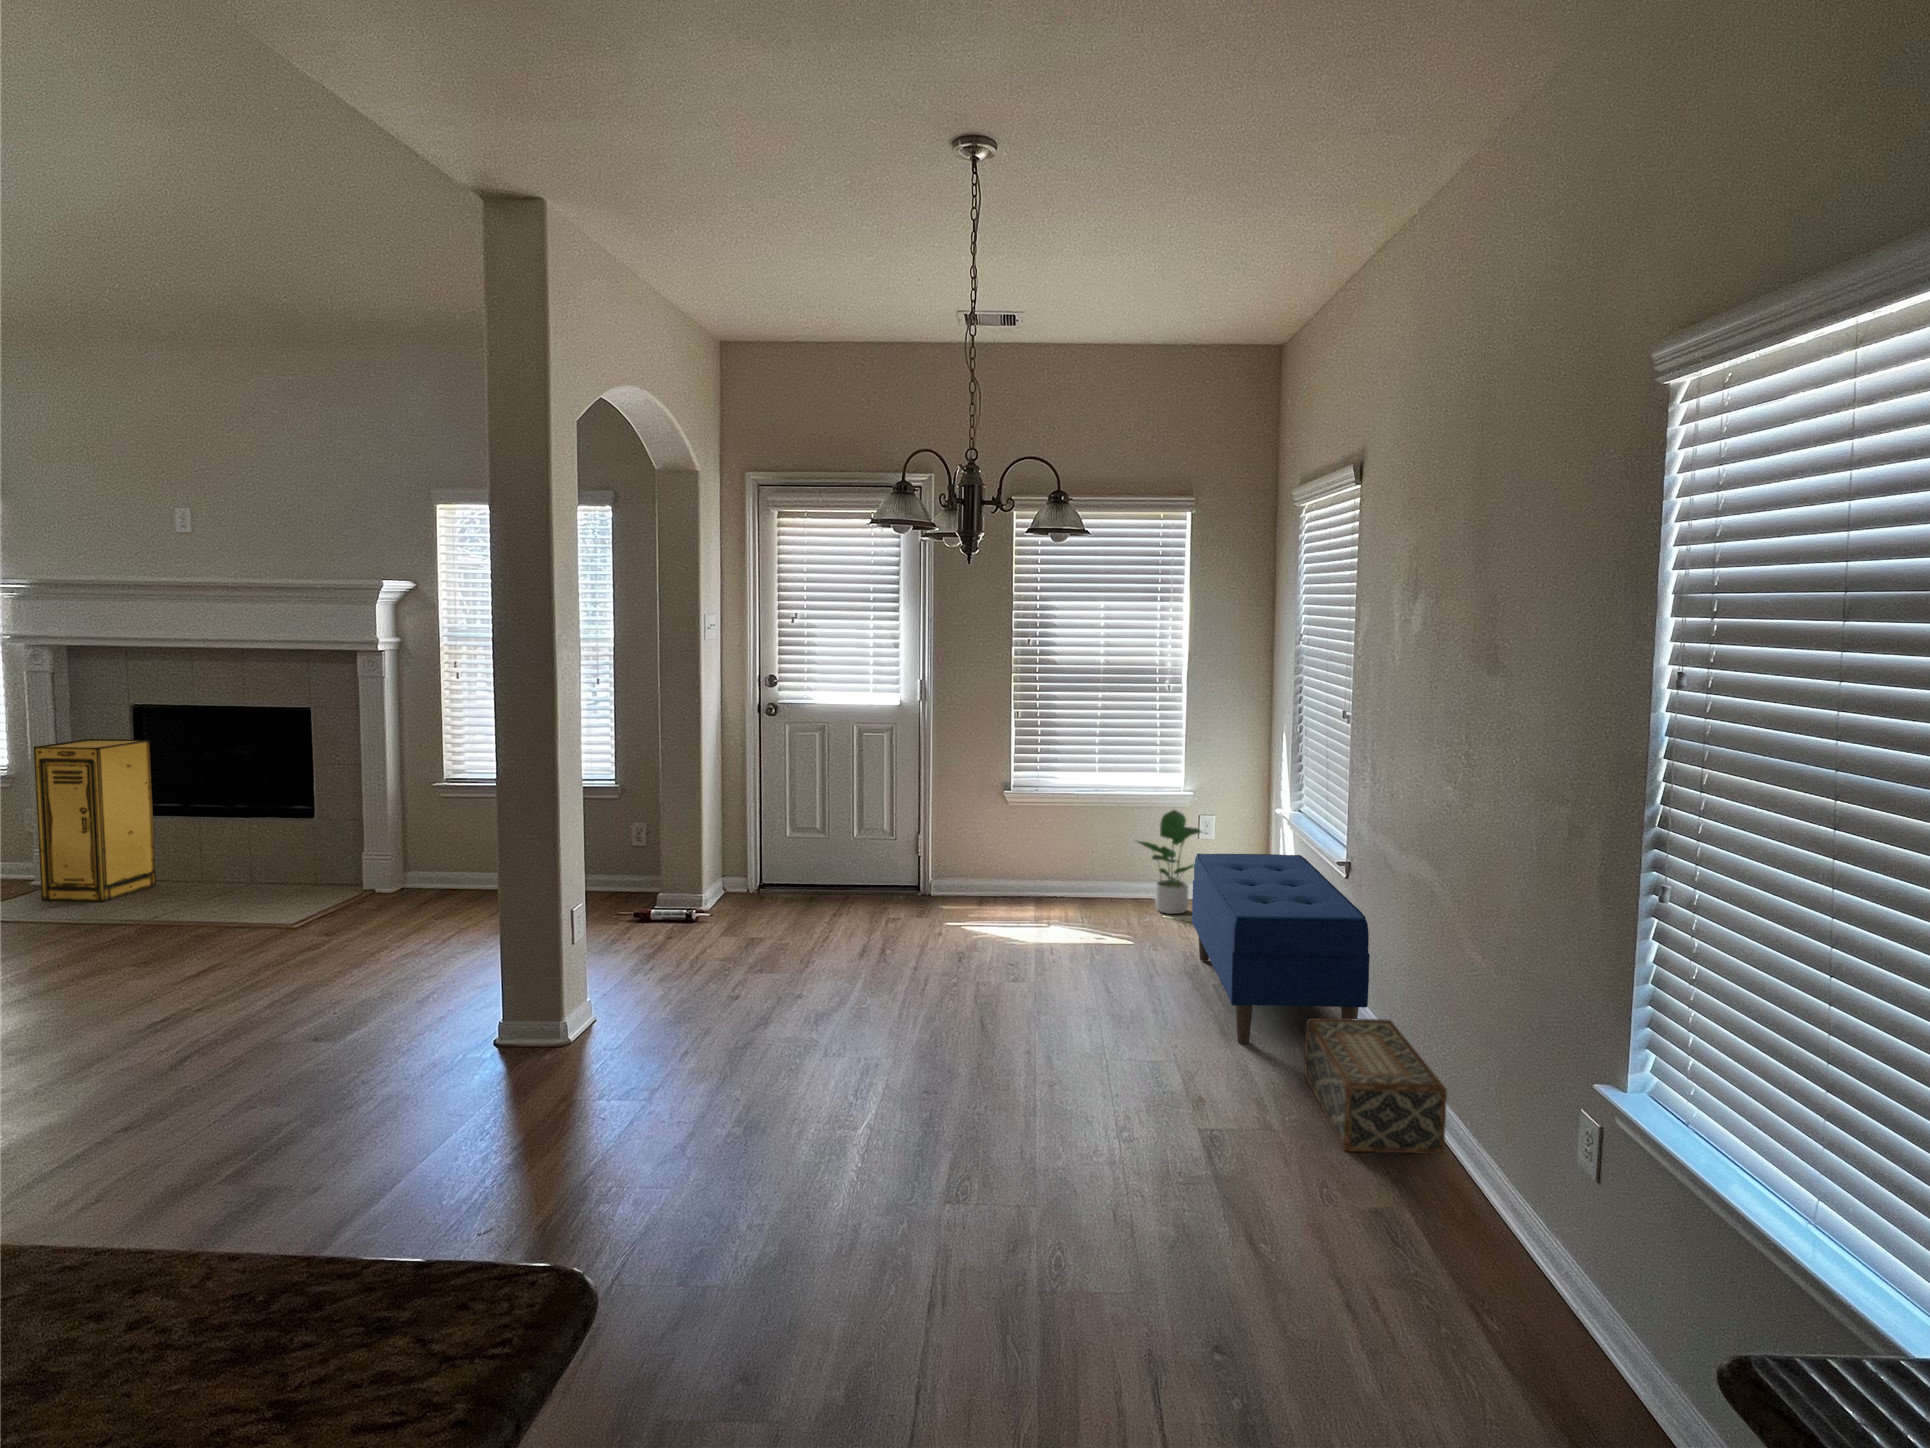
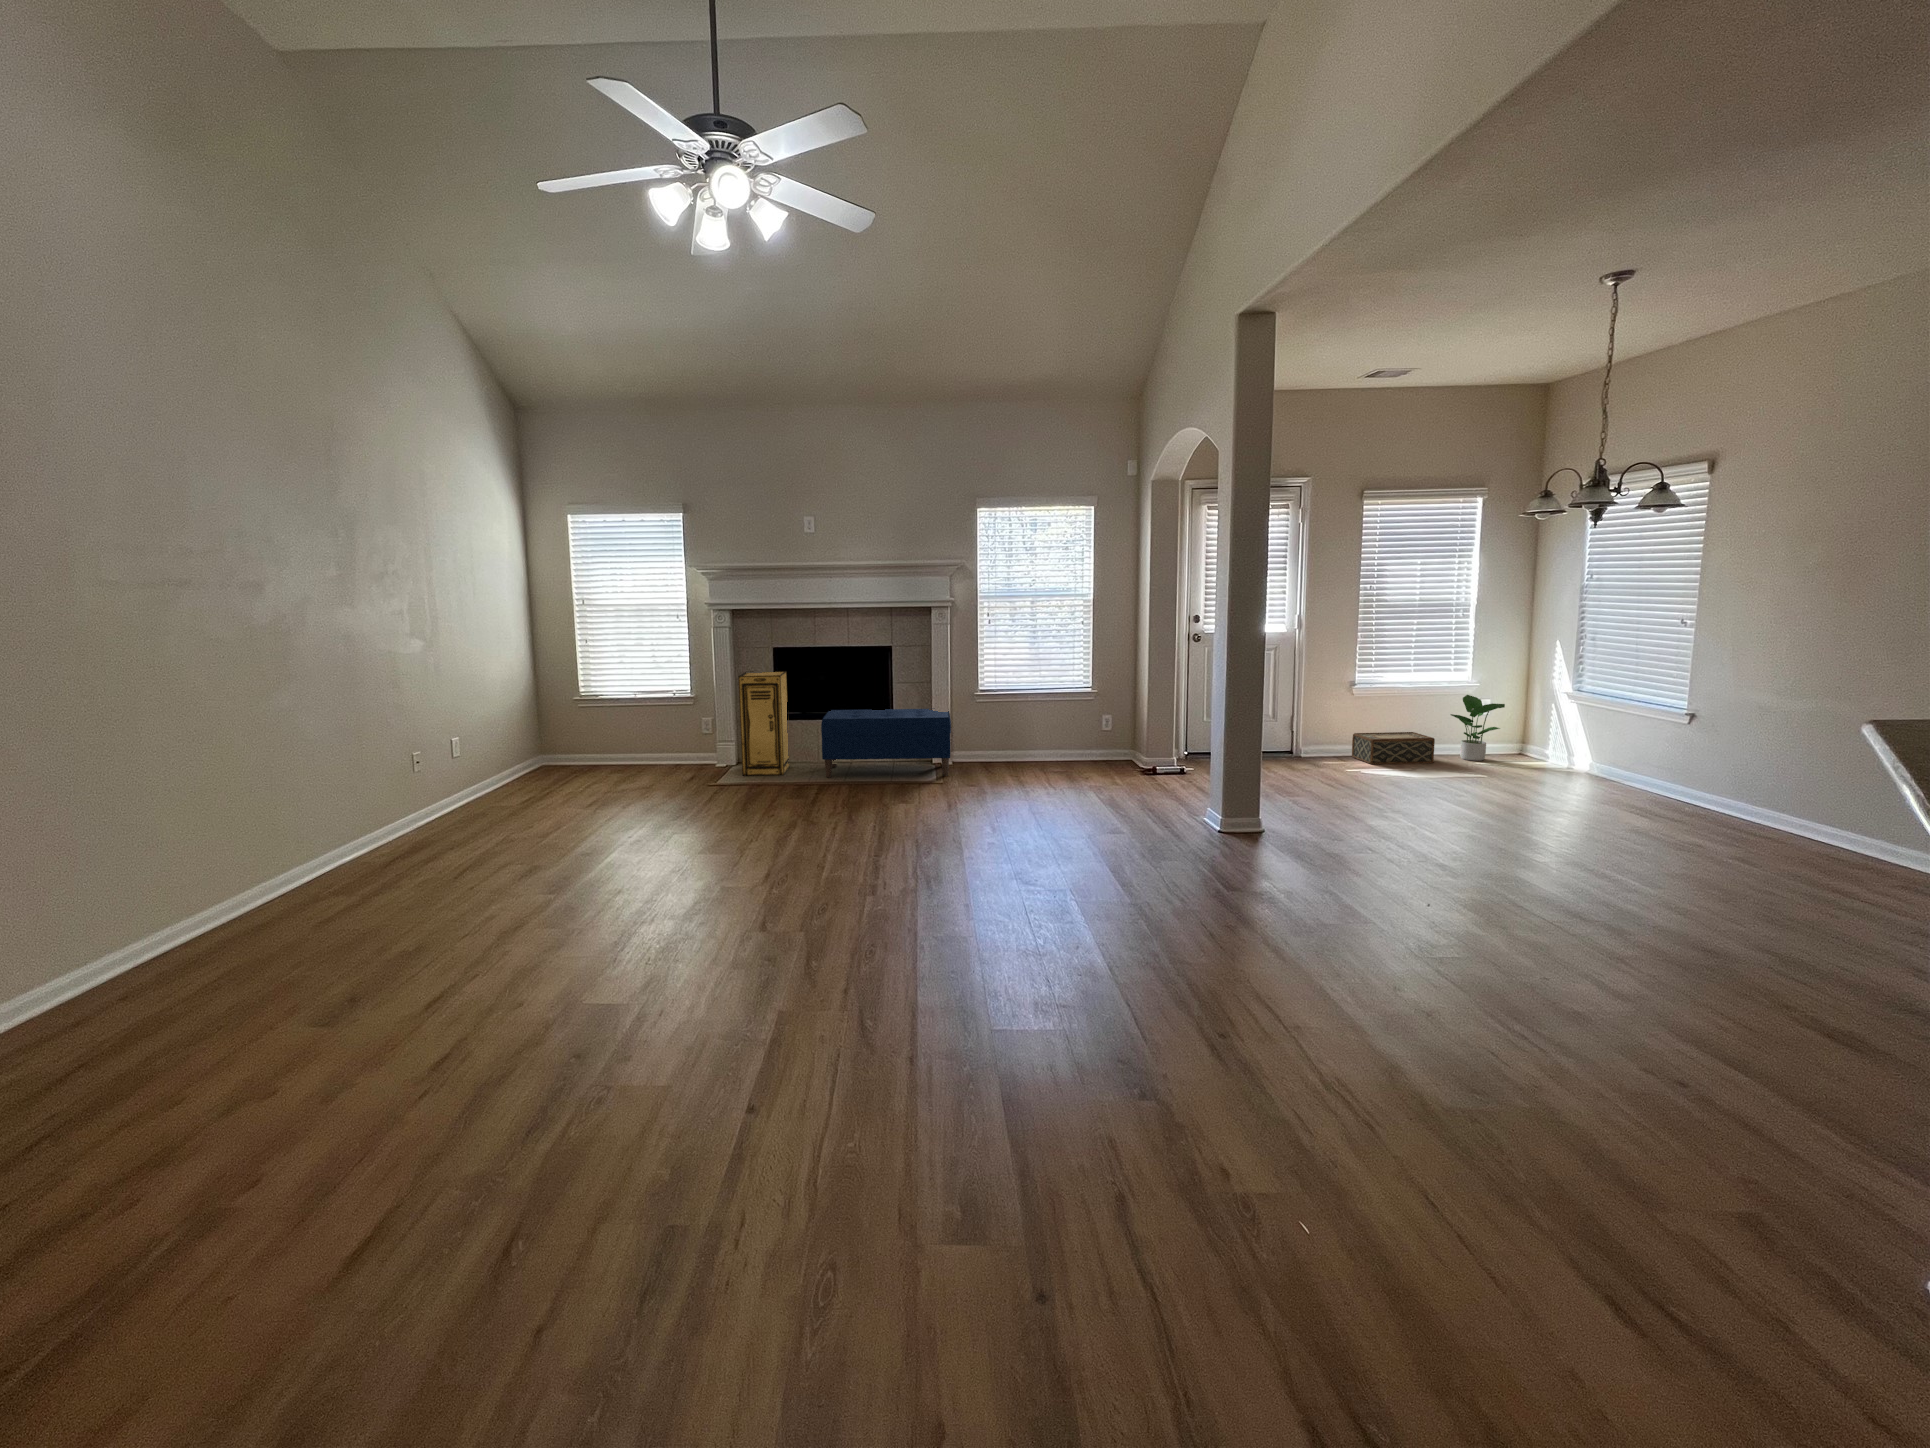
bench: present [1192,854,1370,1045] -> present [821,708,951,778]
woven basket: present [1305,1018,1447,1154] -> present [1352,732,1435,764]

